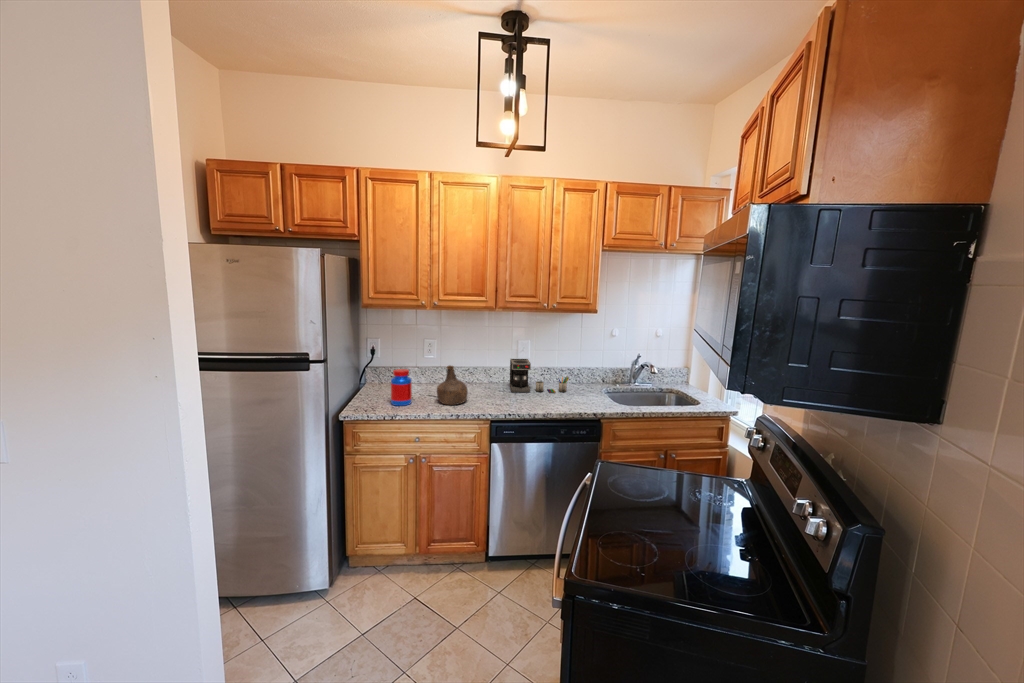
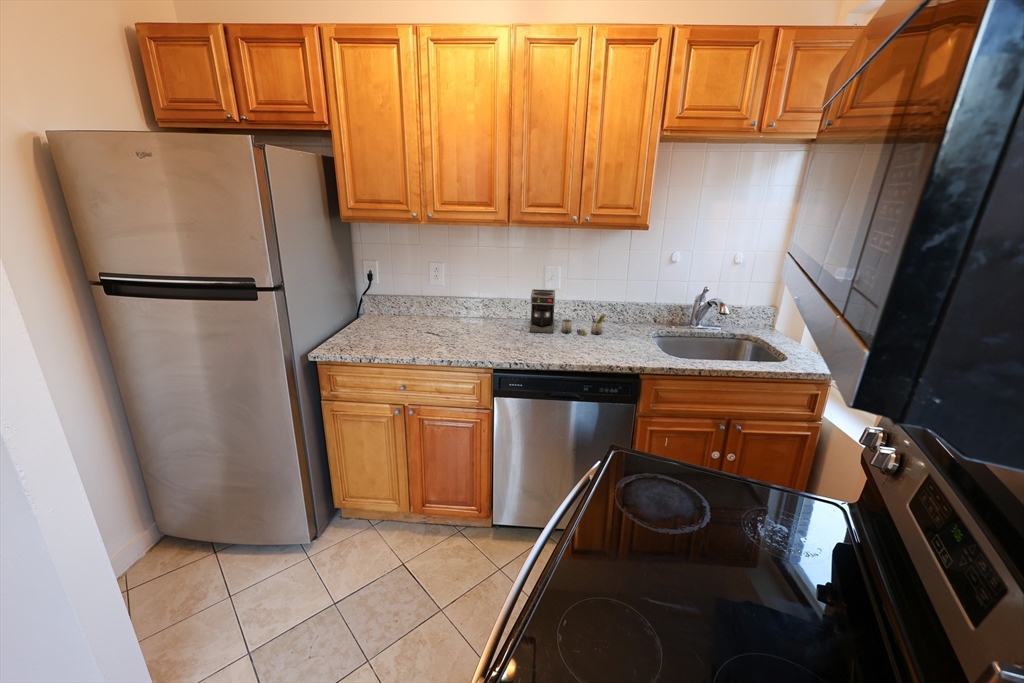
bottle: present [437,366,468,405] -> none [430,297,469,347]
jar: present [391,369,412,406] -> none [372,300,400,346]

